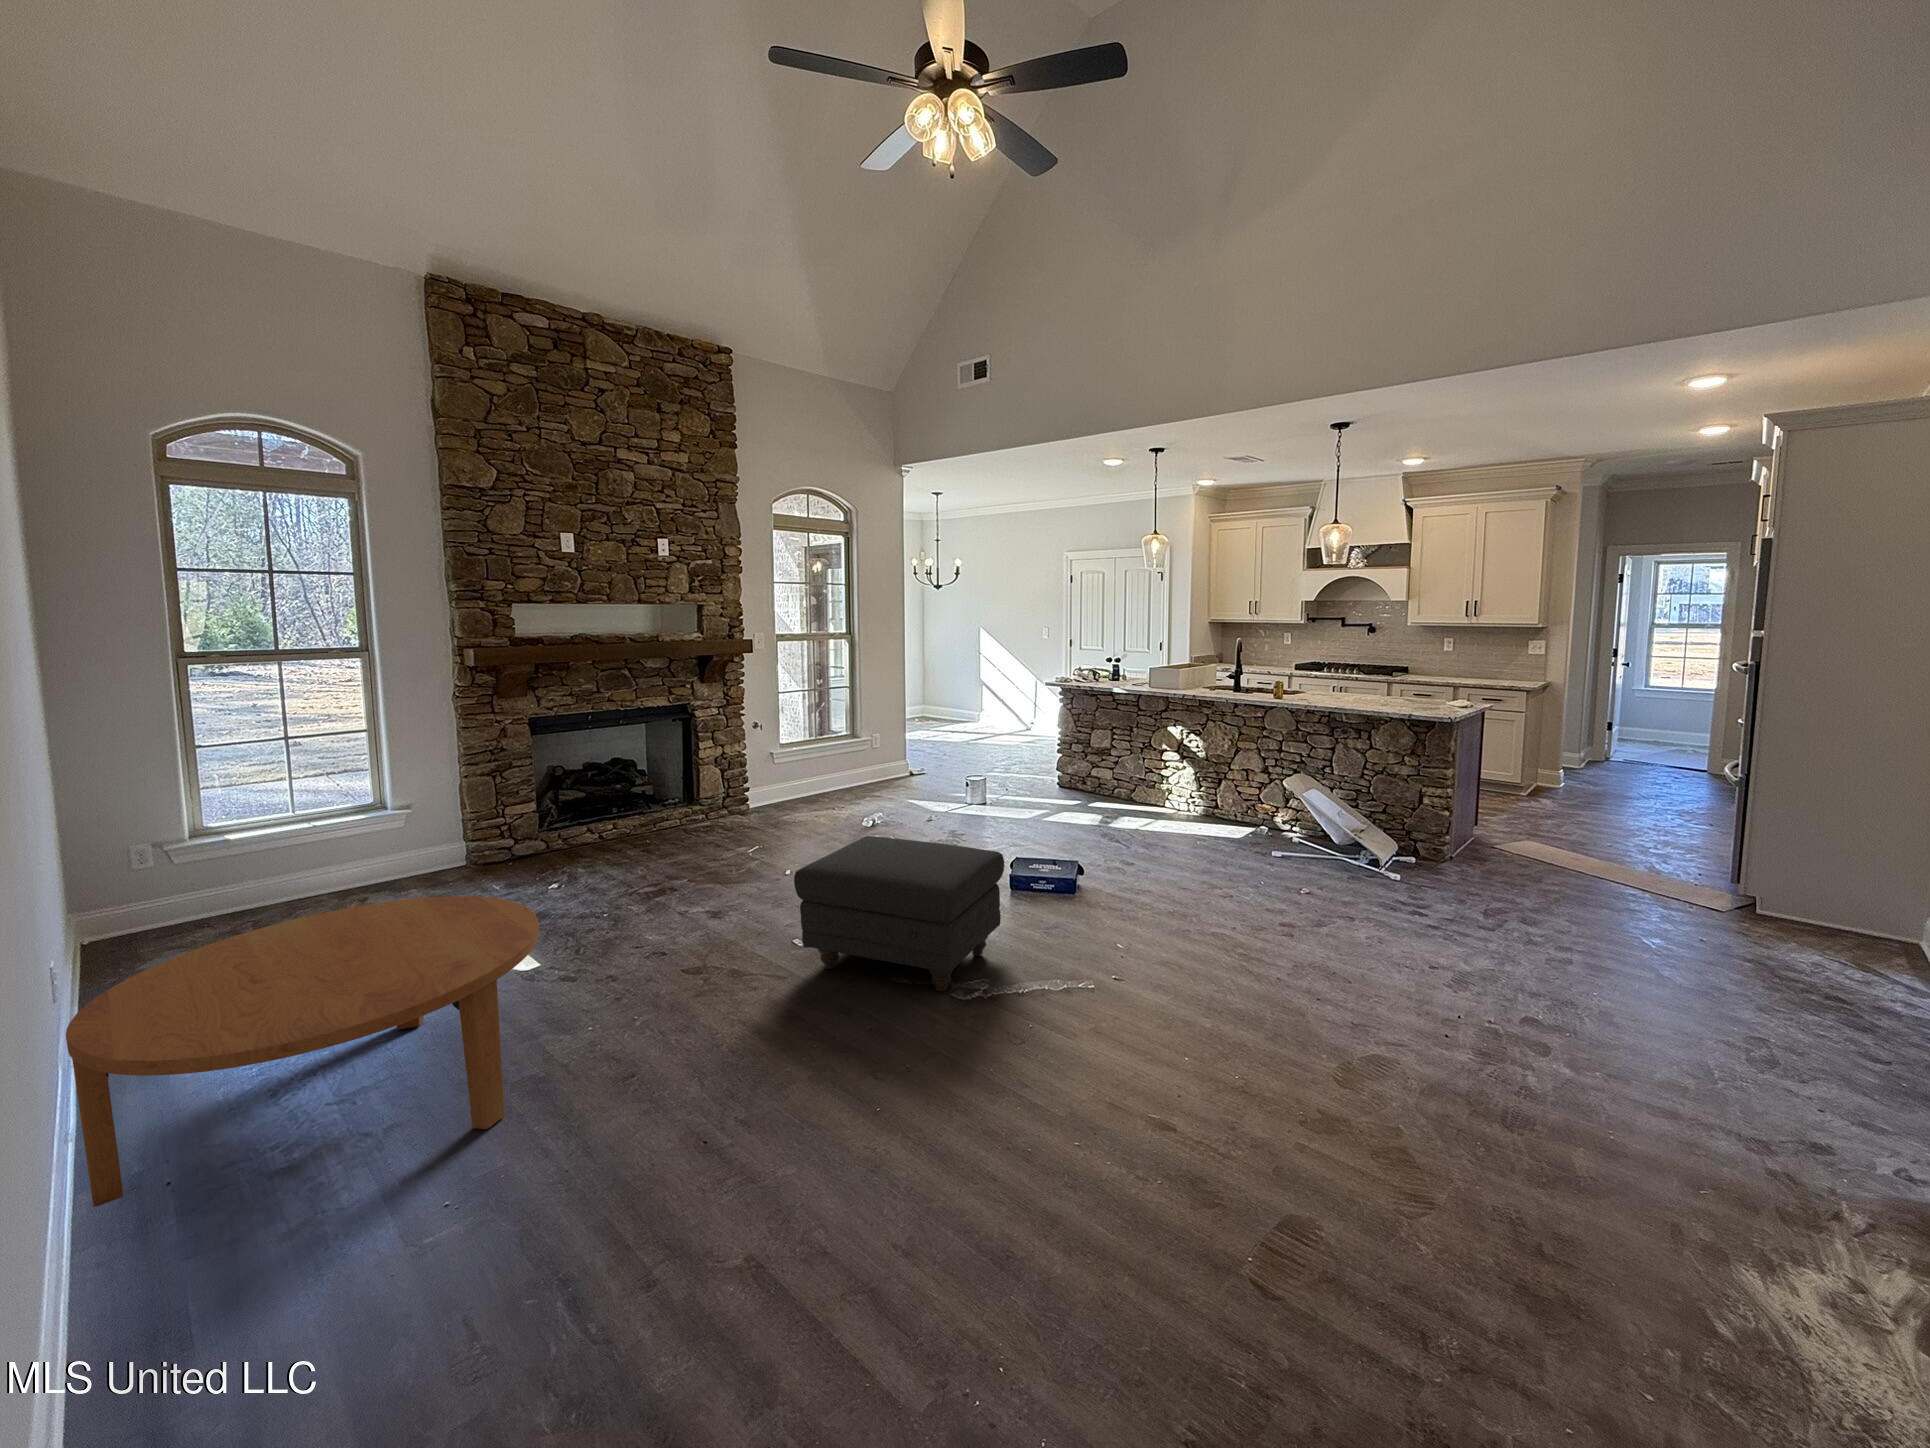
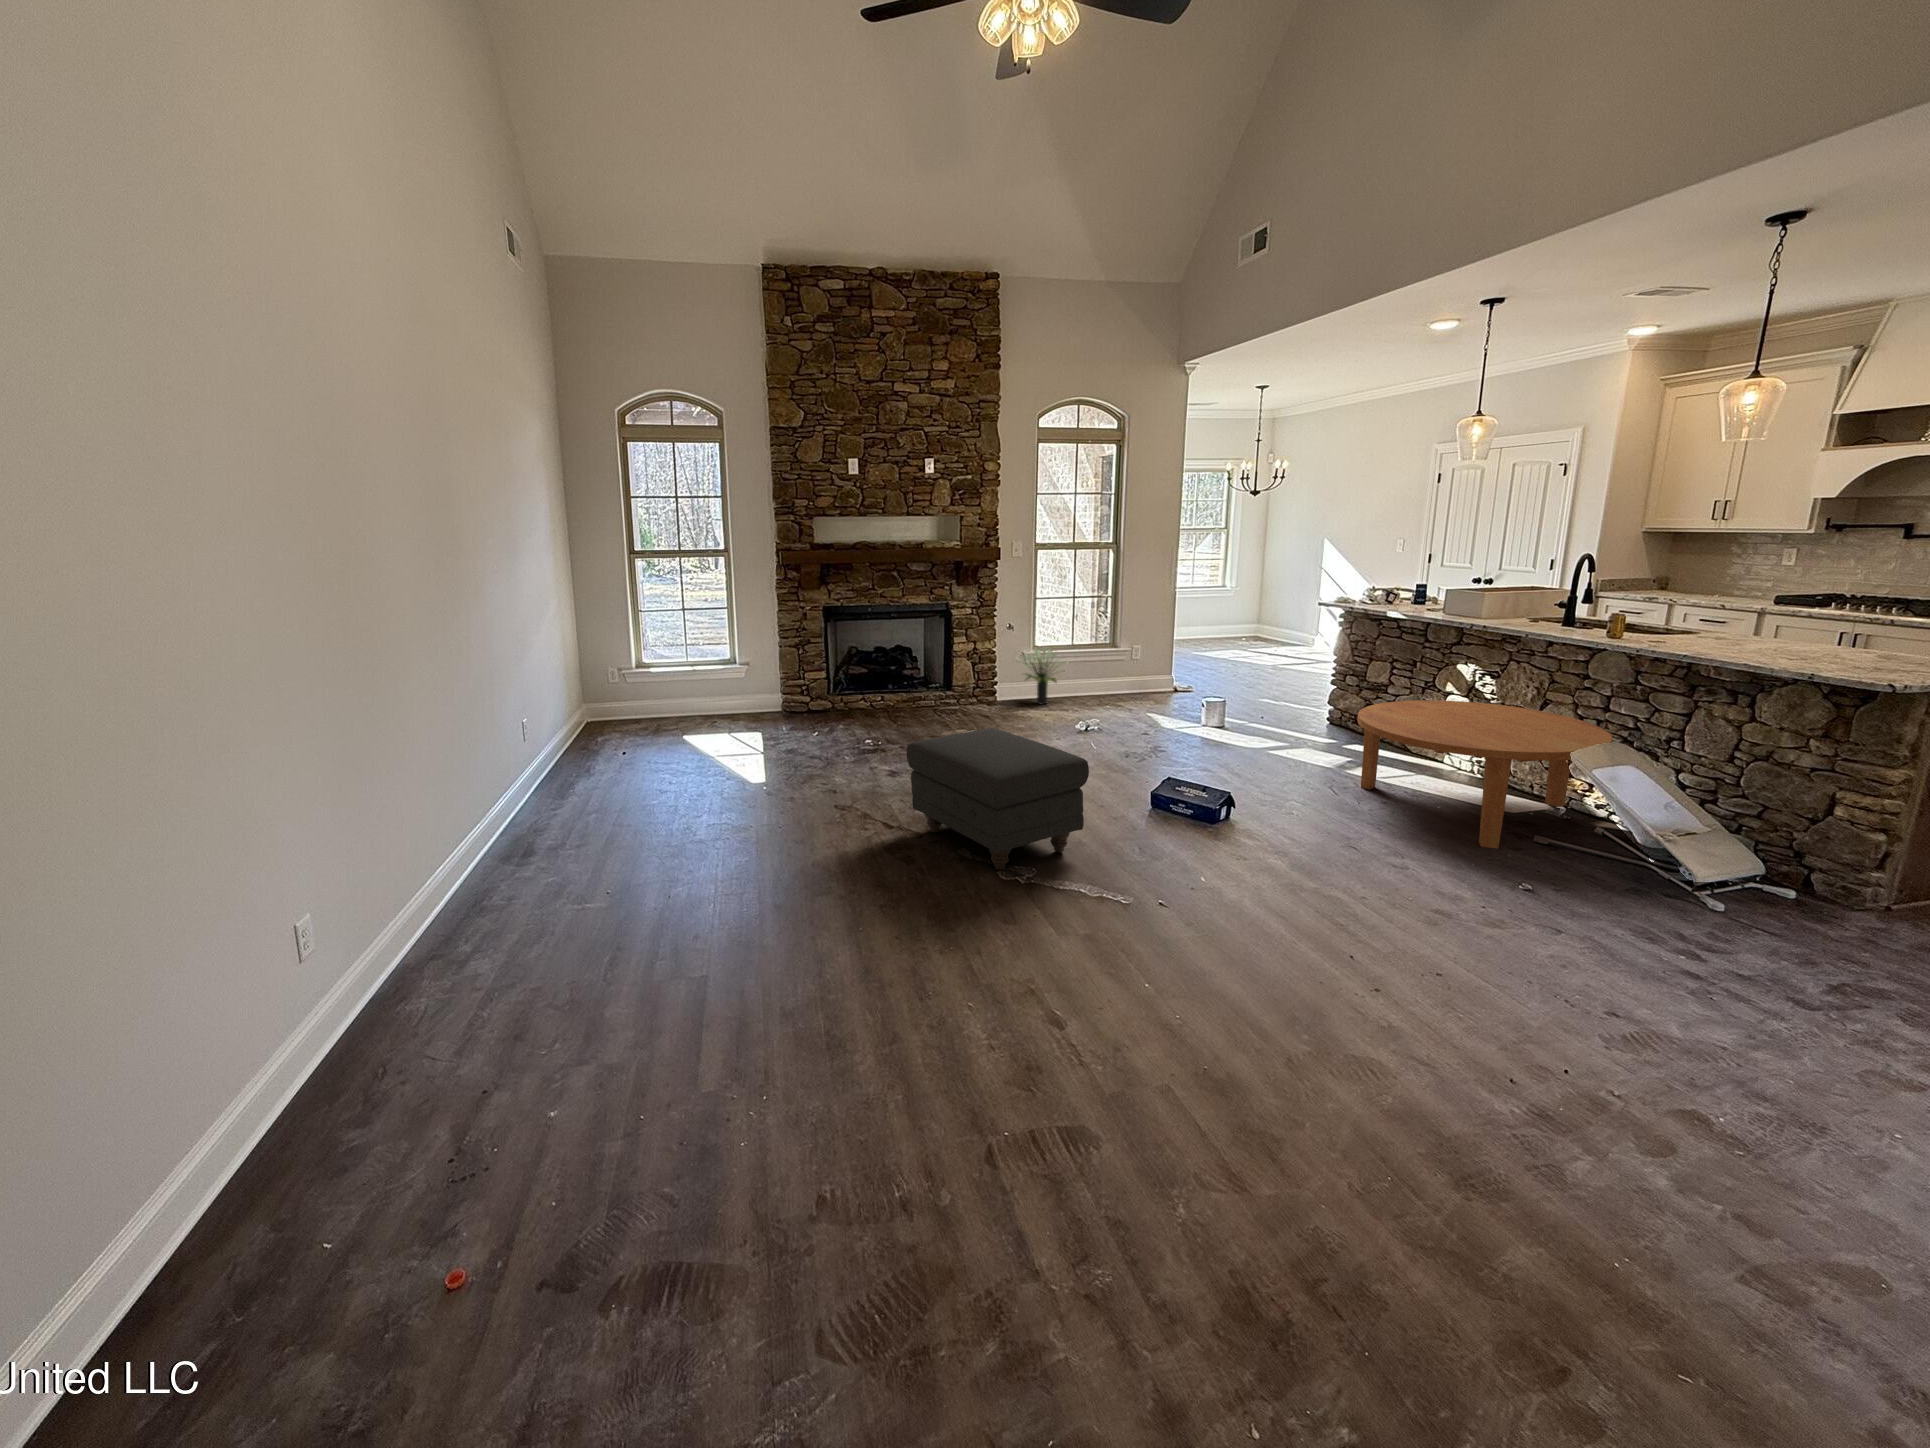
potted plant: none [768,742,827,803] -> present [1016,647,1069,705]
coffee table: present [66,896,539,1207] -> present [1357,700,1613,849]

